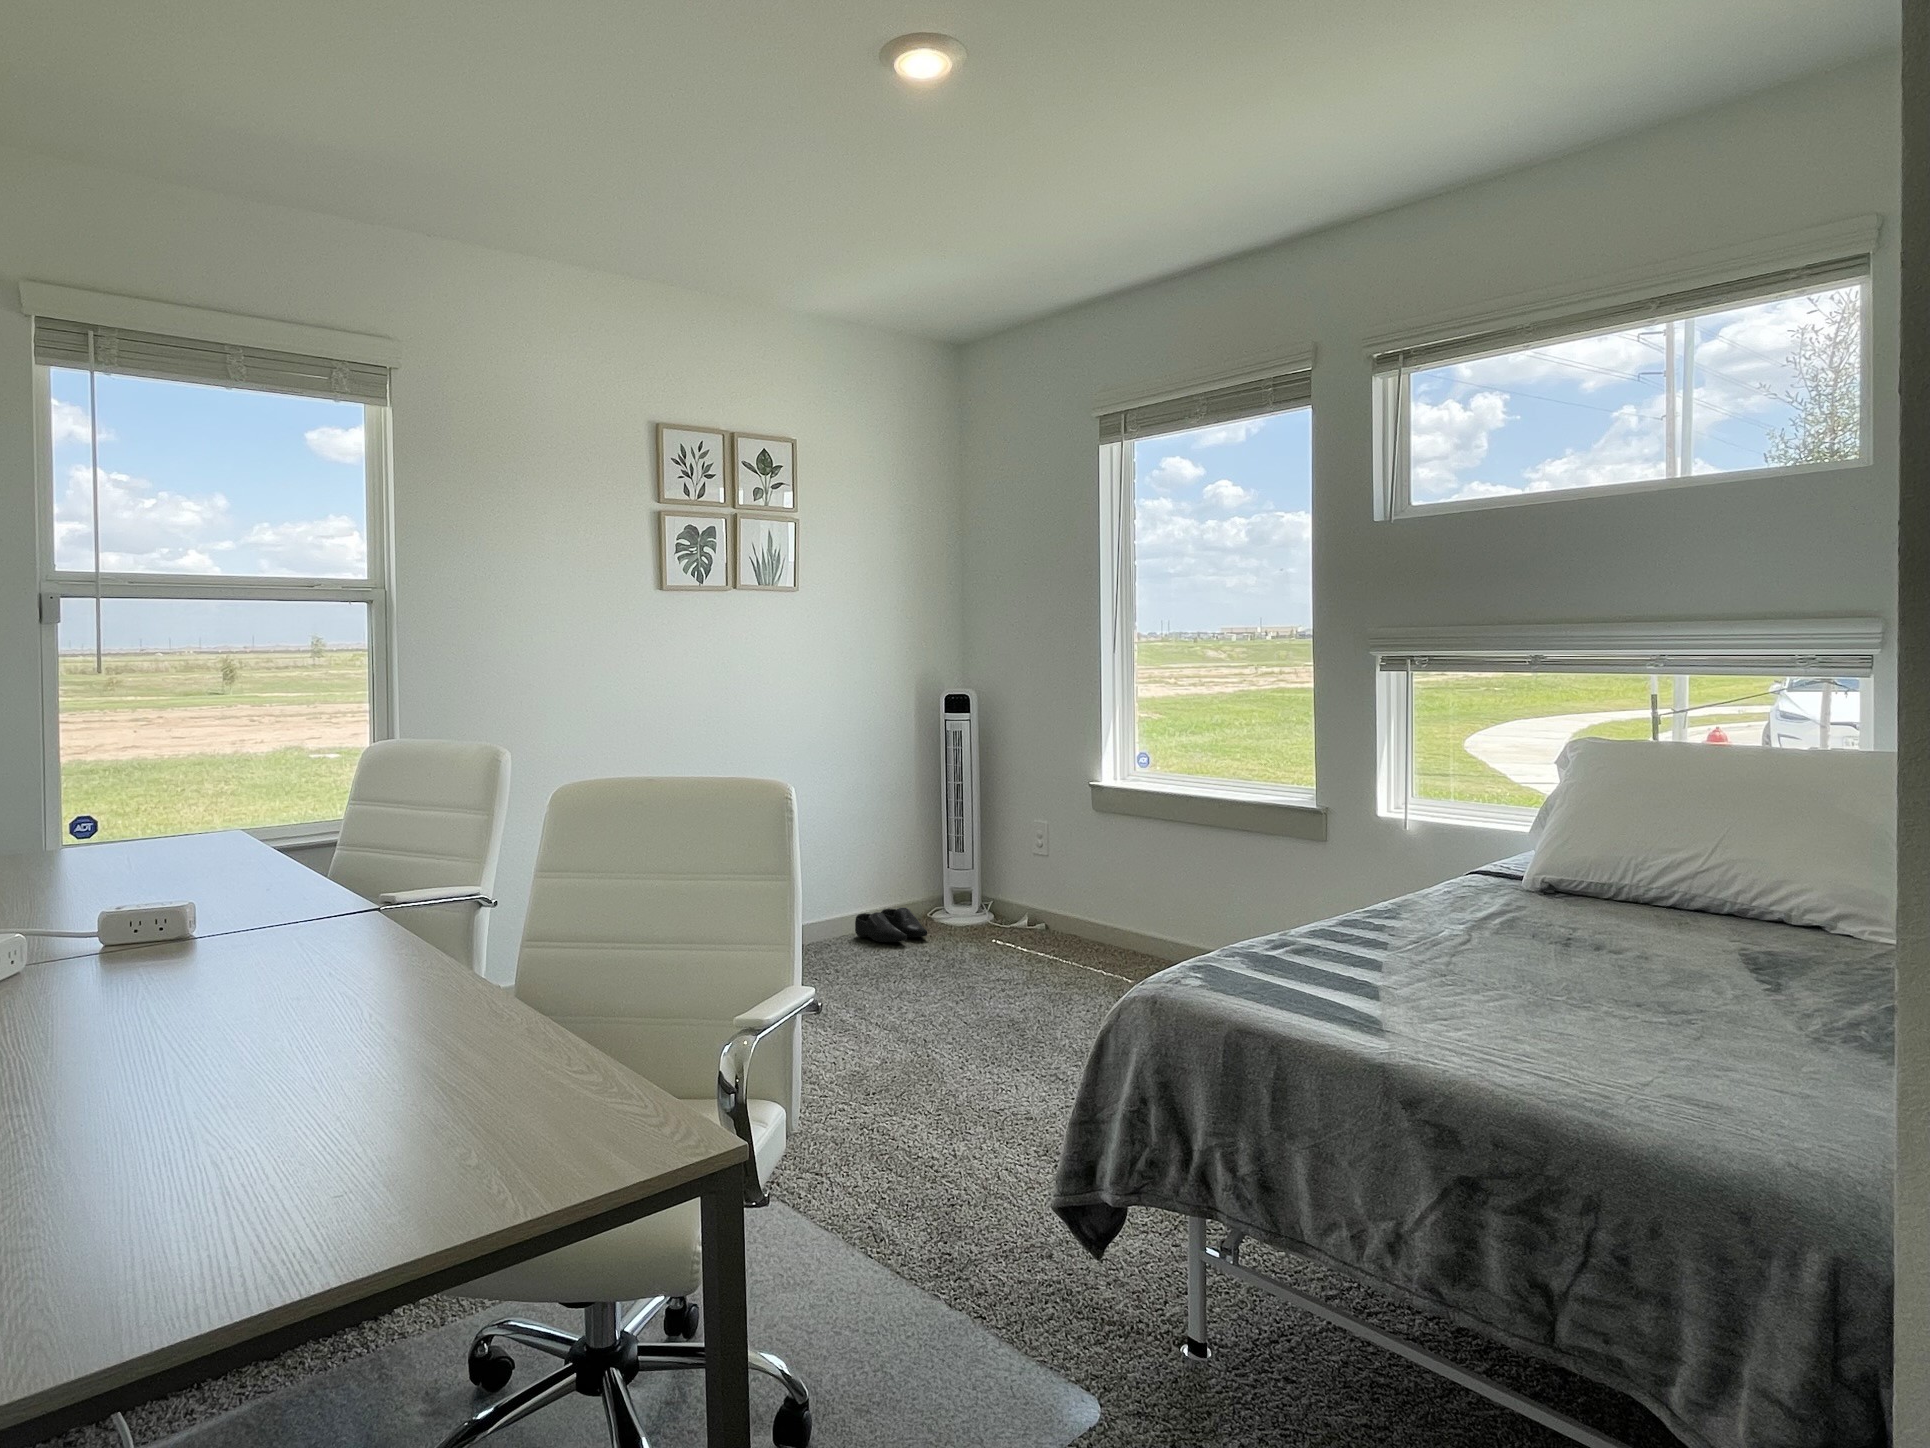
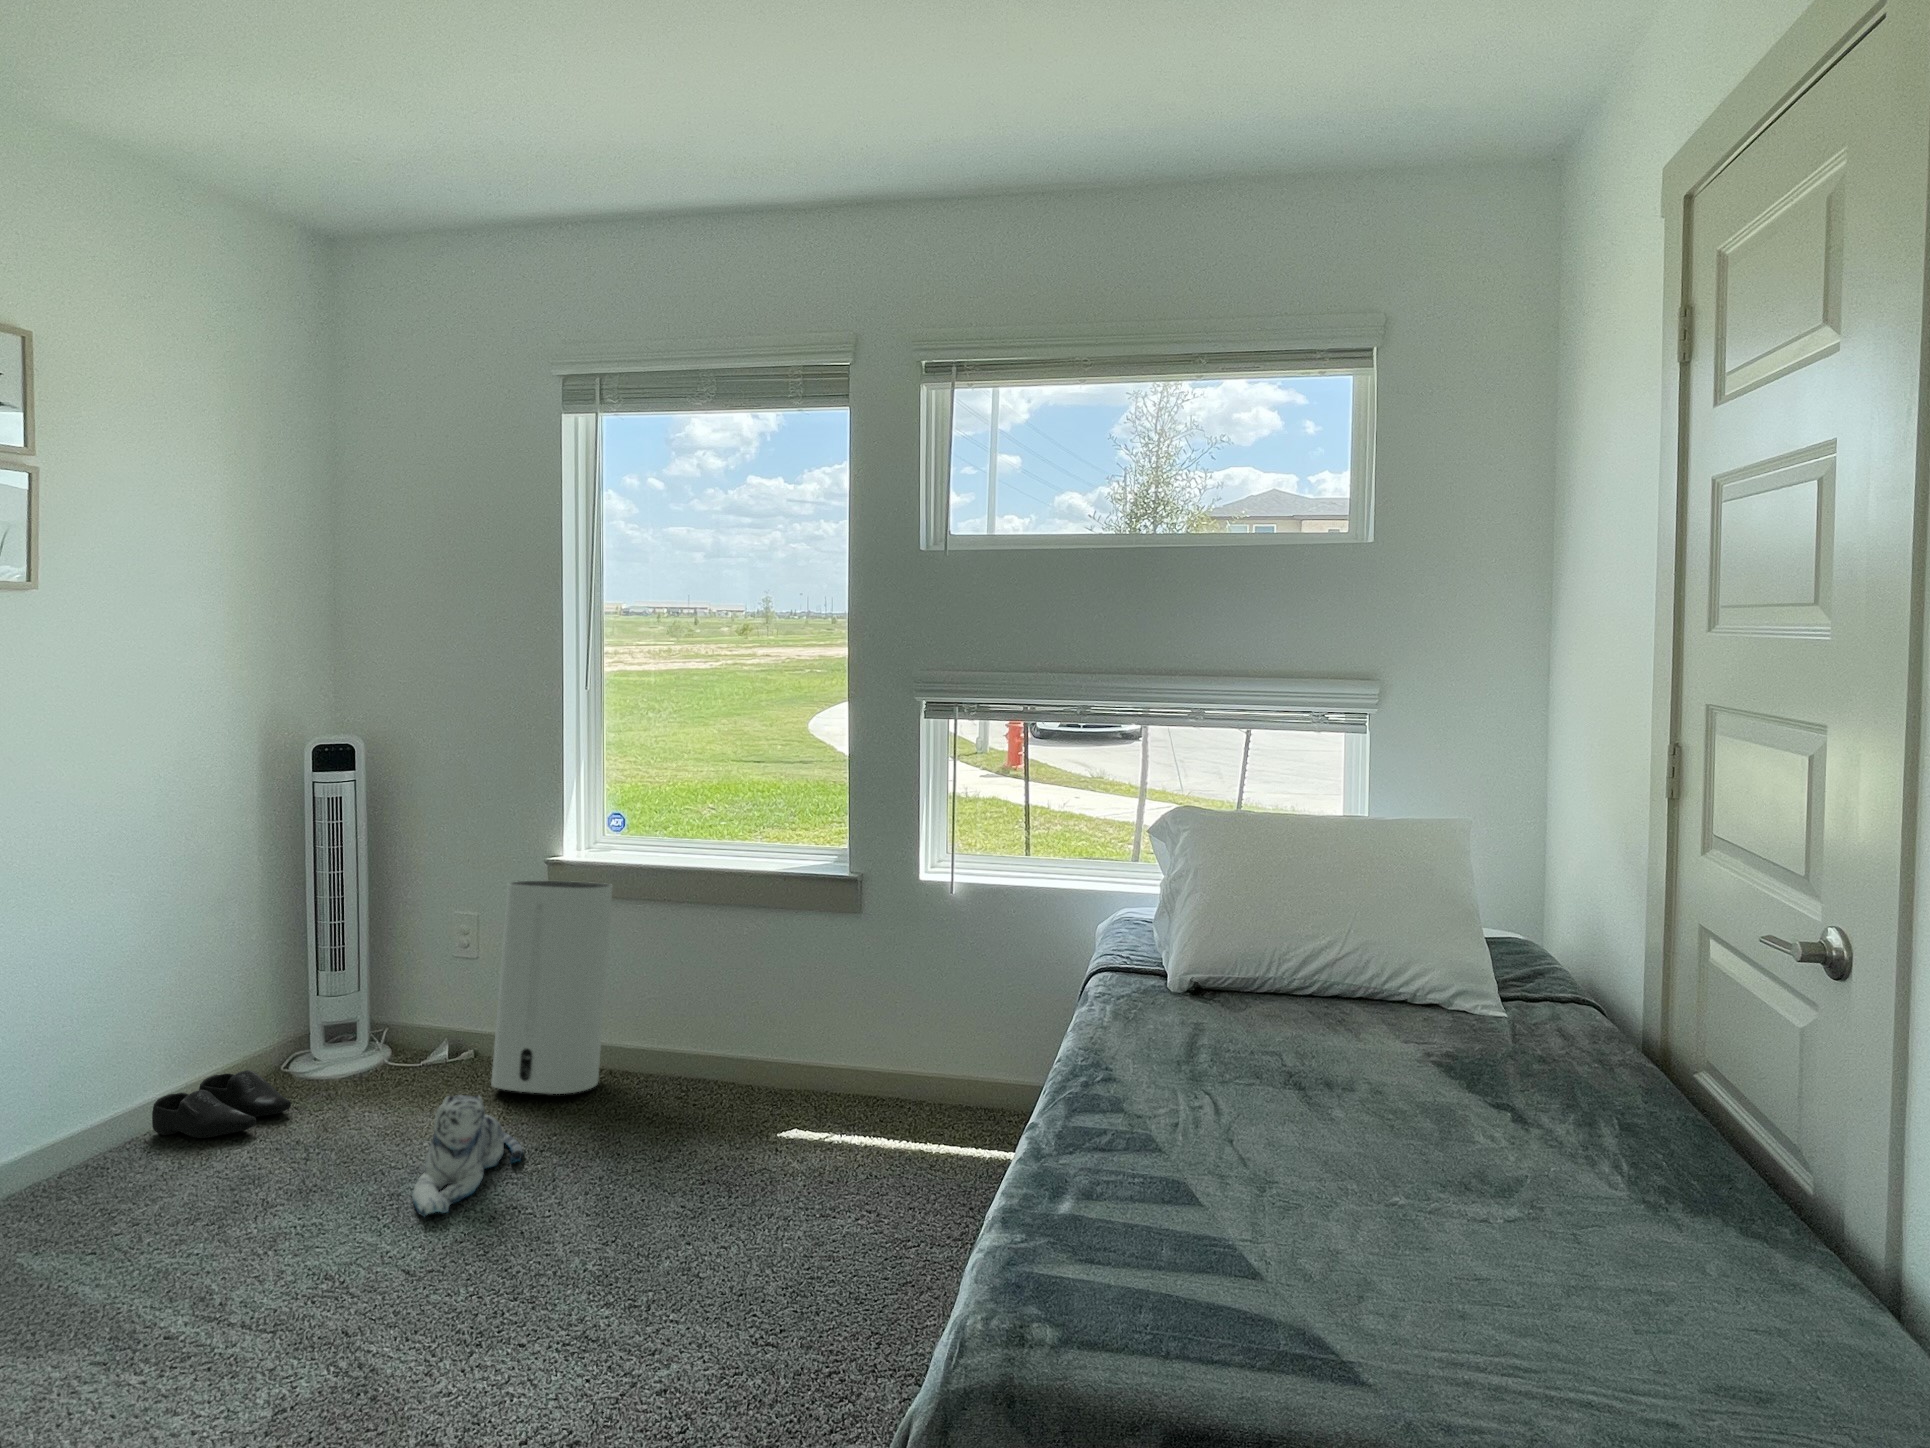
air purifier: none [1047,796,1133,958] -> present [491,881,612,1094]
plush toy: none [982,926,1056,1001] -> present [412,1095,522,1217]

